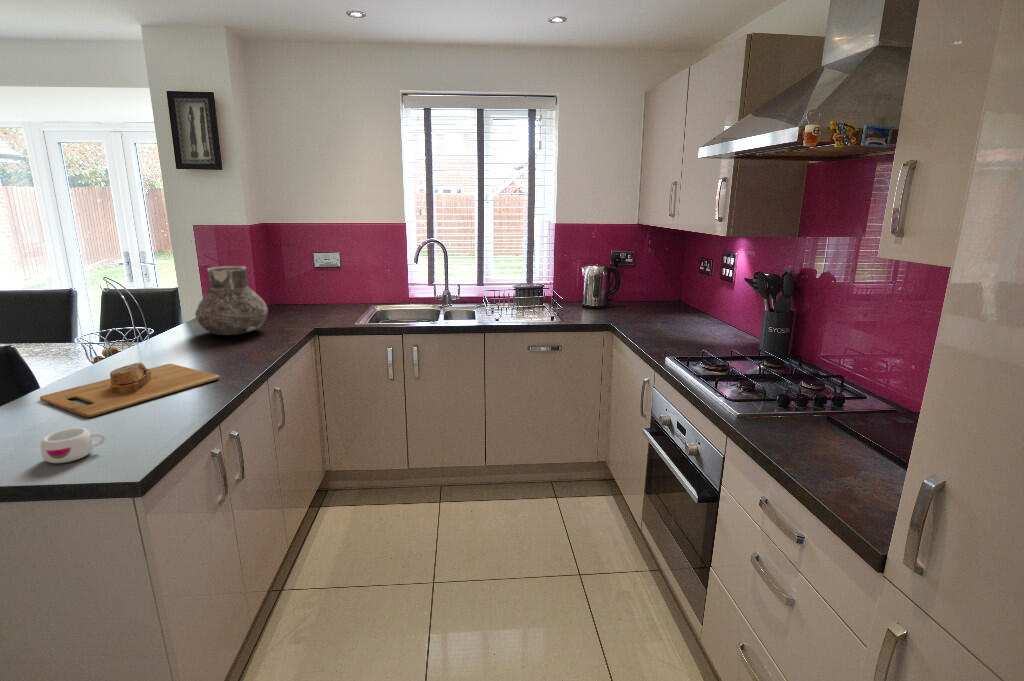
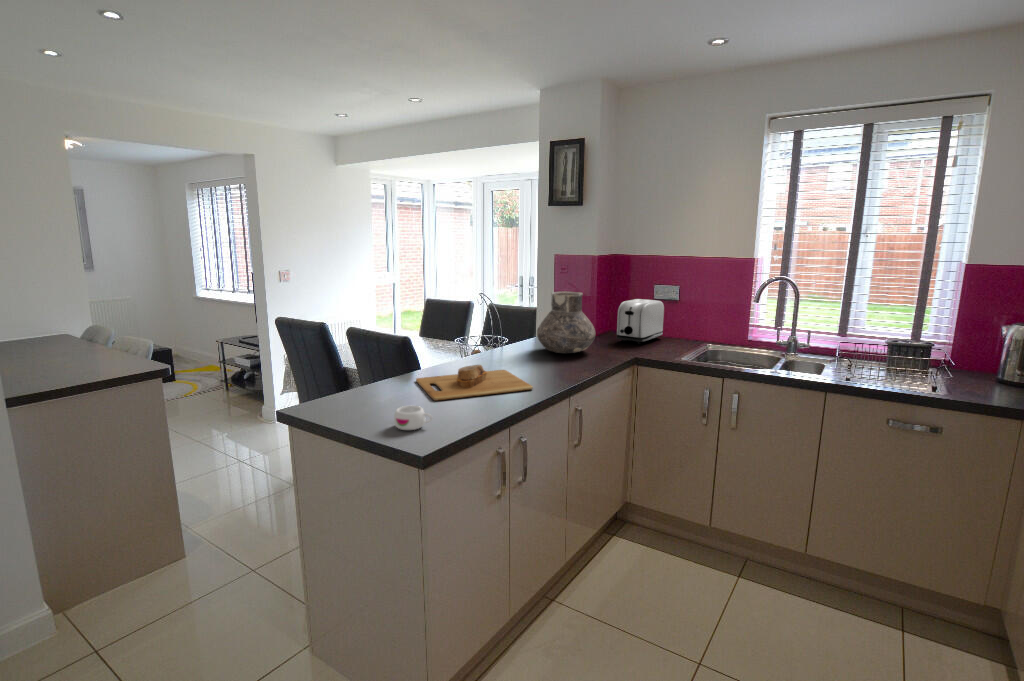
toaster: none [284,269,332,315] -> present [617,299,664,344]

